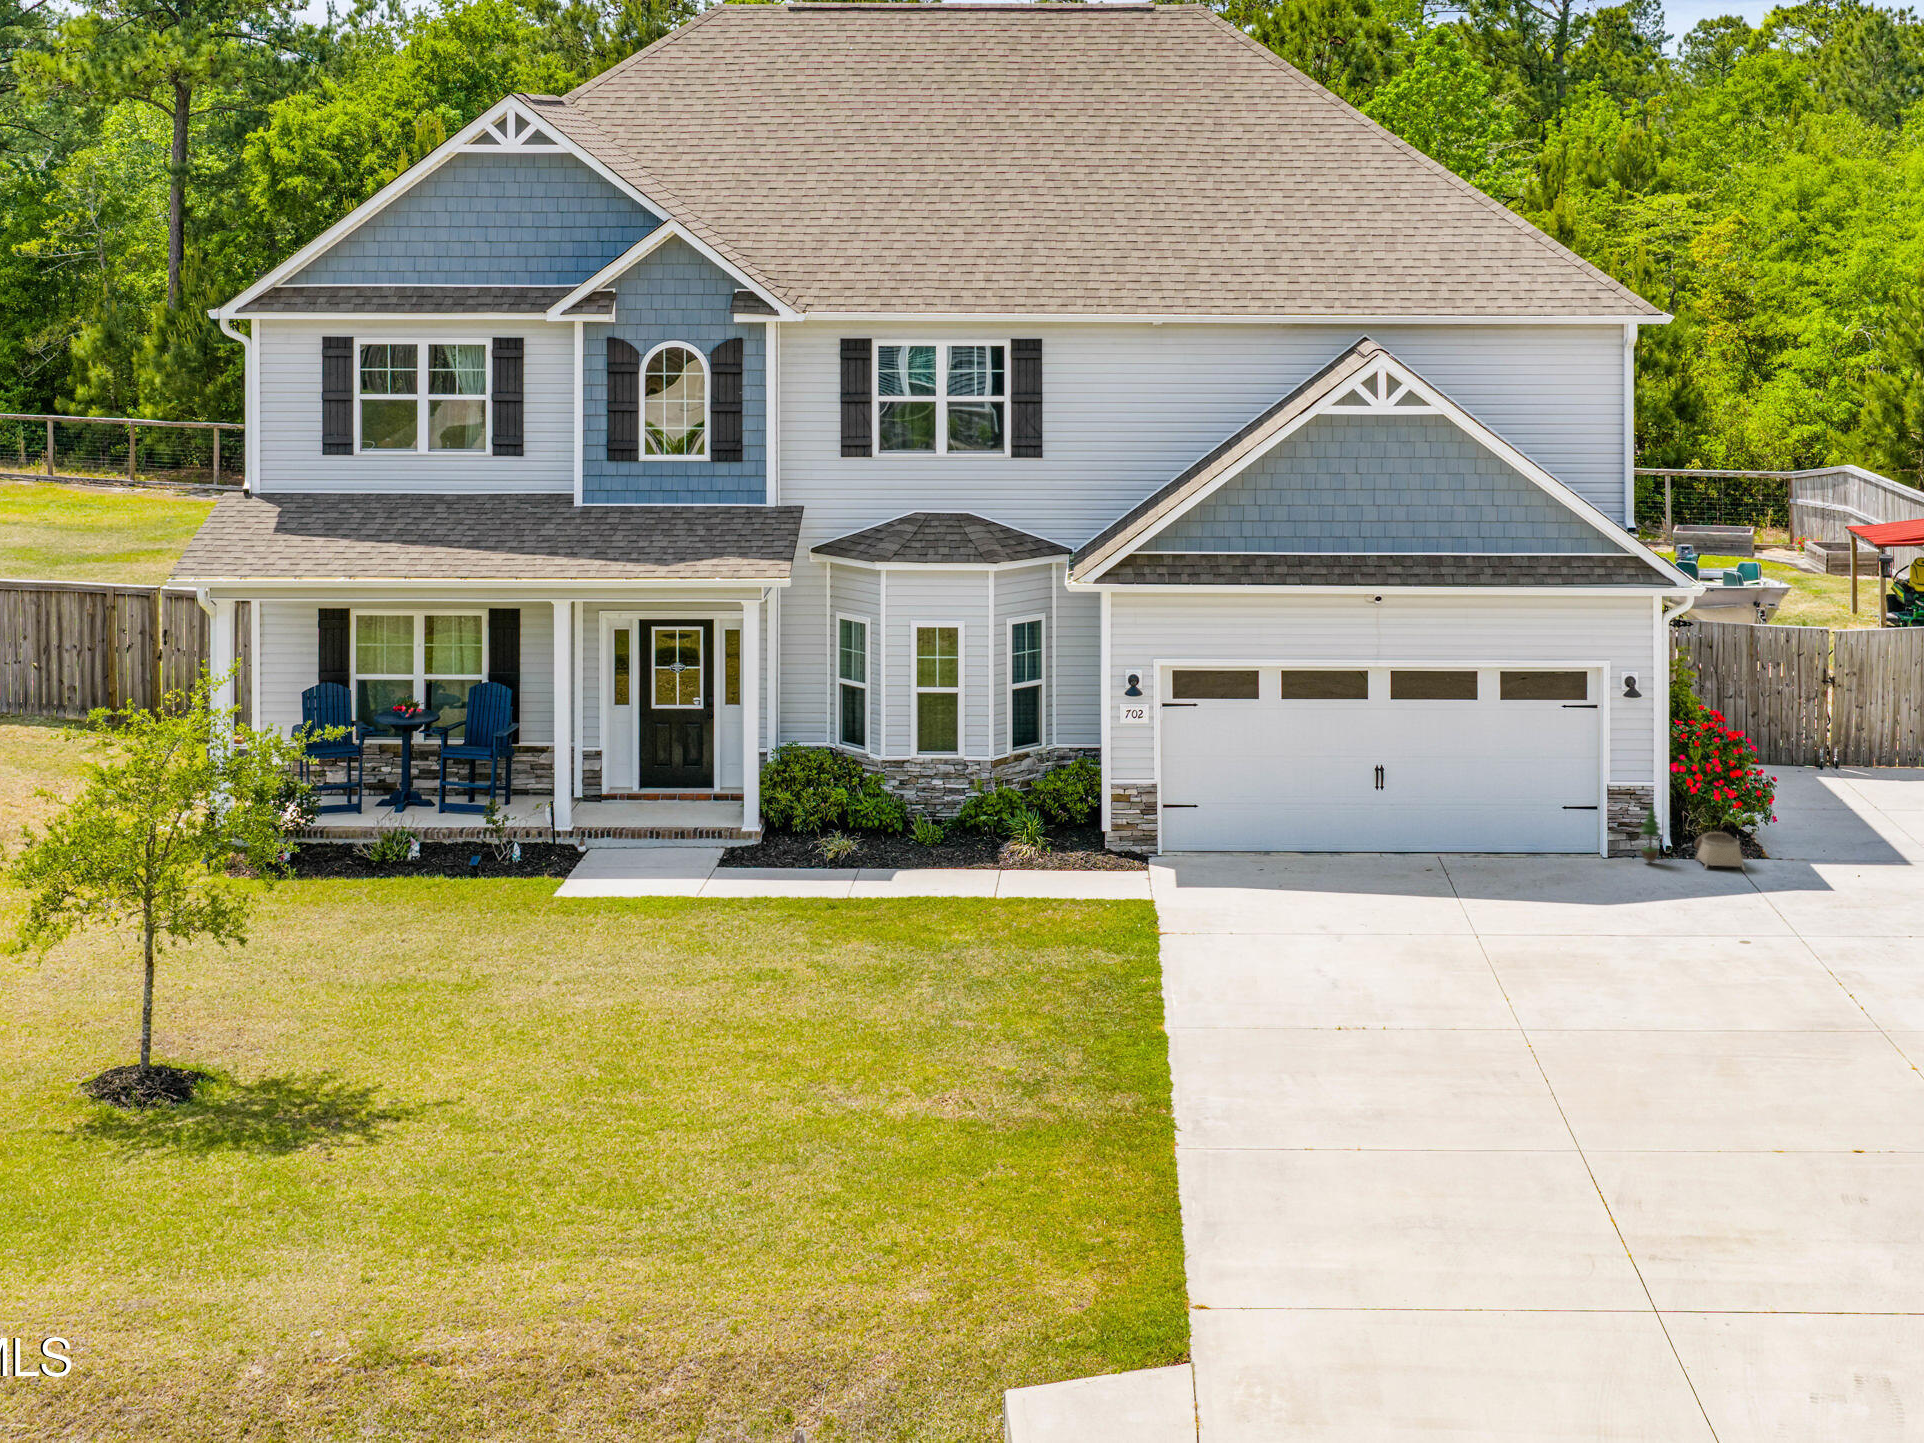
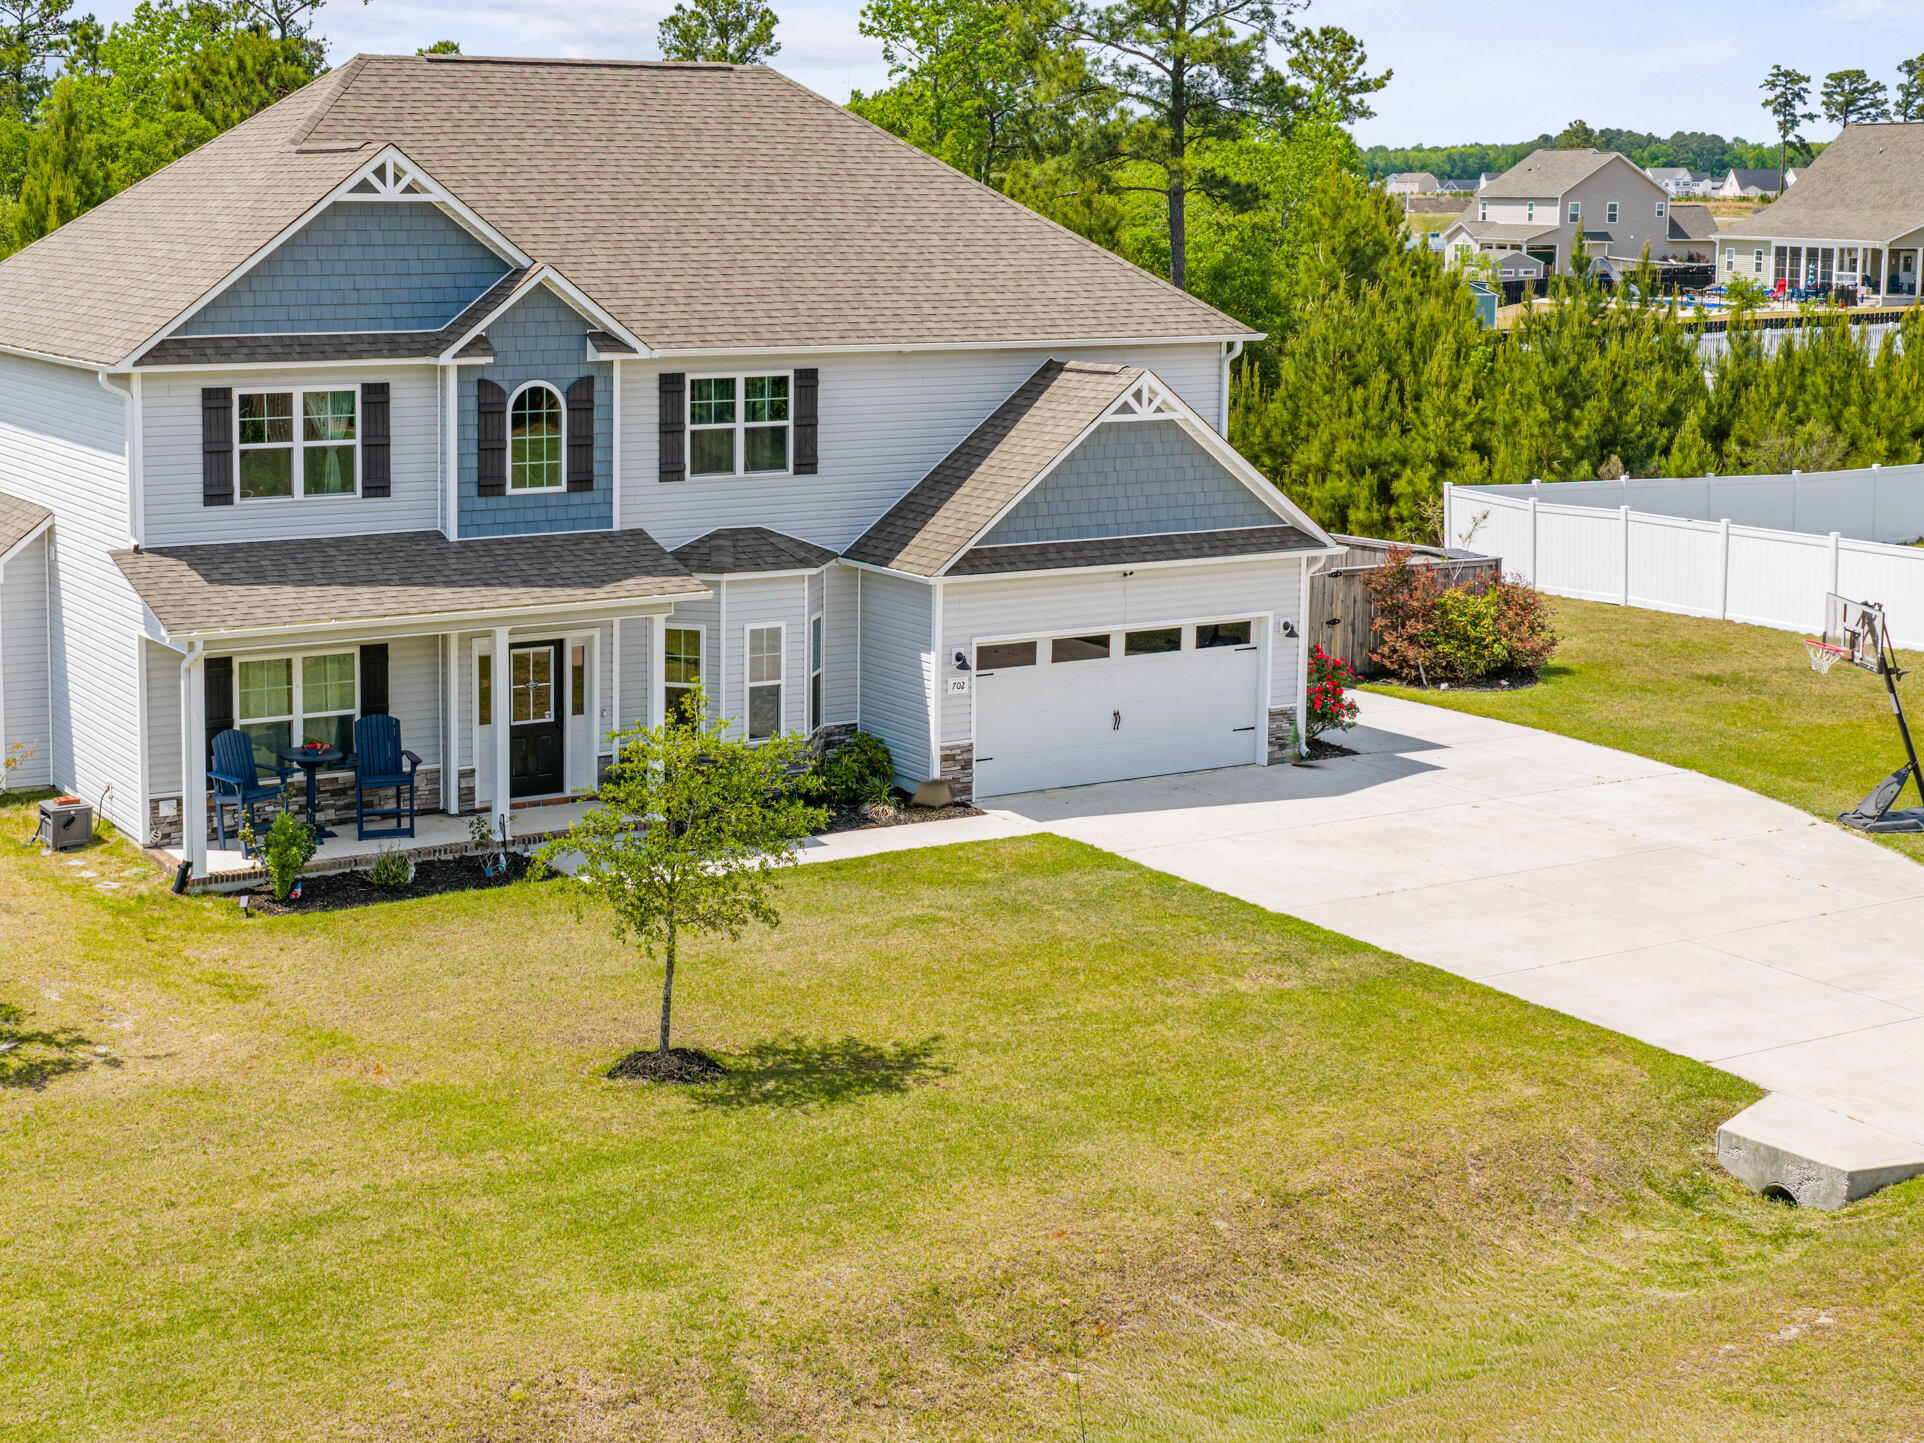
basket: present [1695,832,1745,870] -> present [912,778,957,808]

